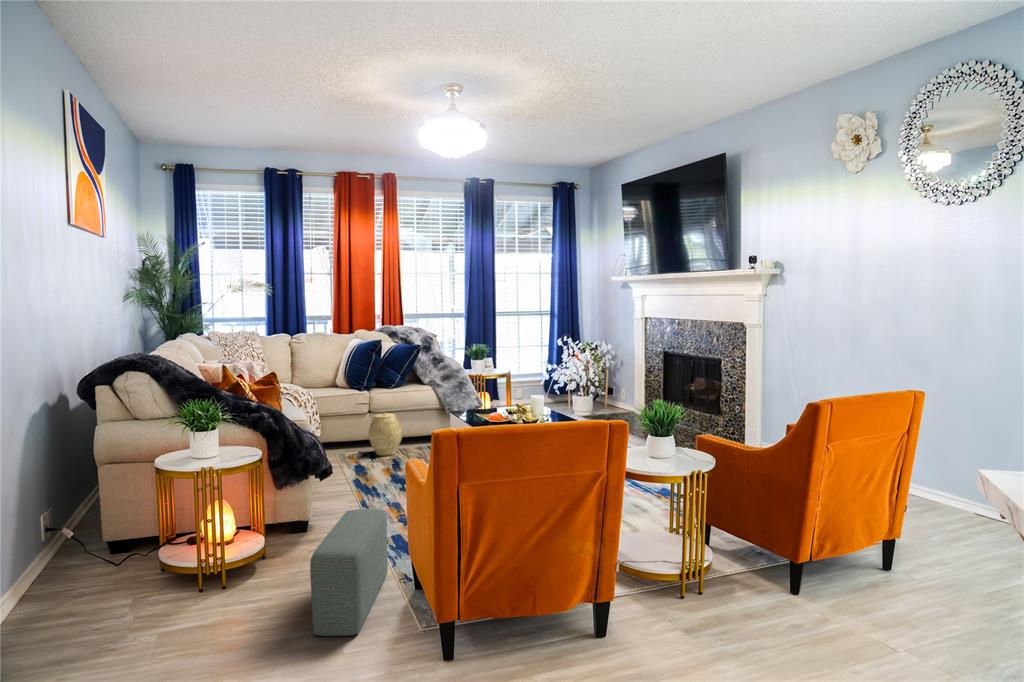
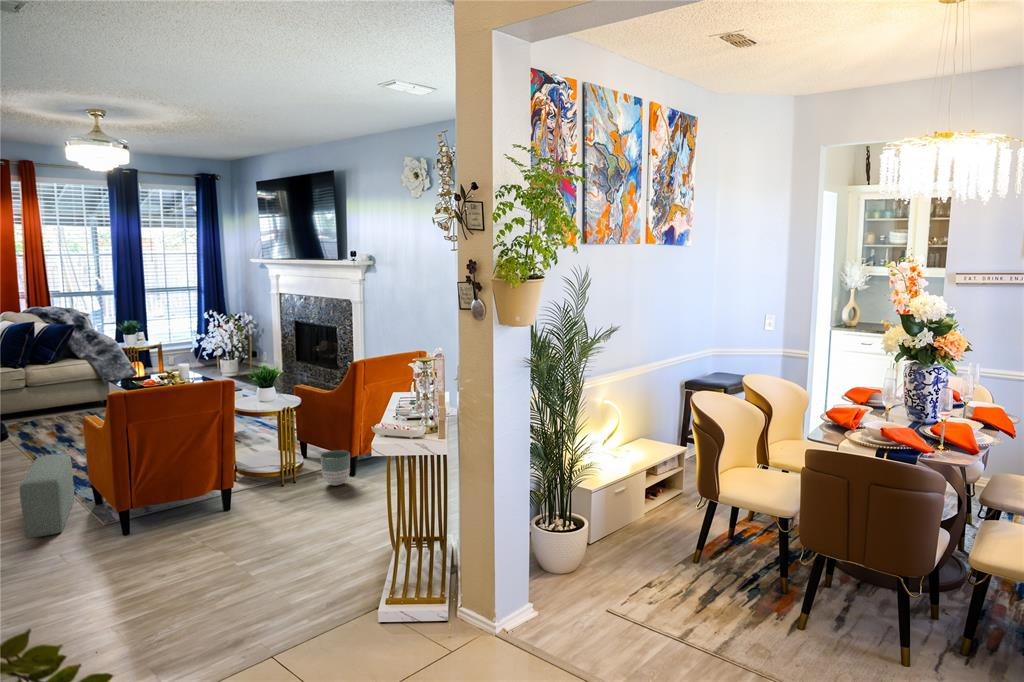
woven basket: present [368,413,402,456] -> none [25,386,60,423]
planter: none [739,556,792,620] -> present [321,450,350,485]

